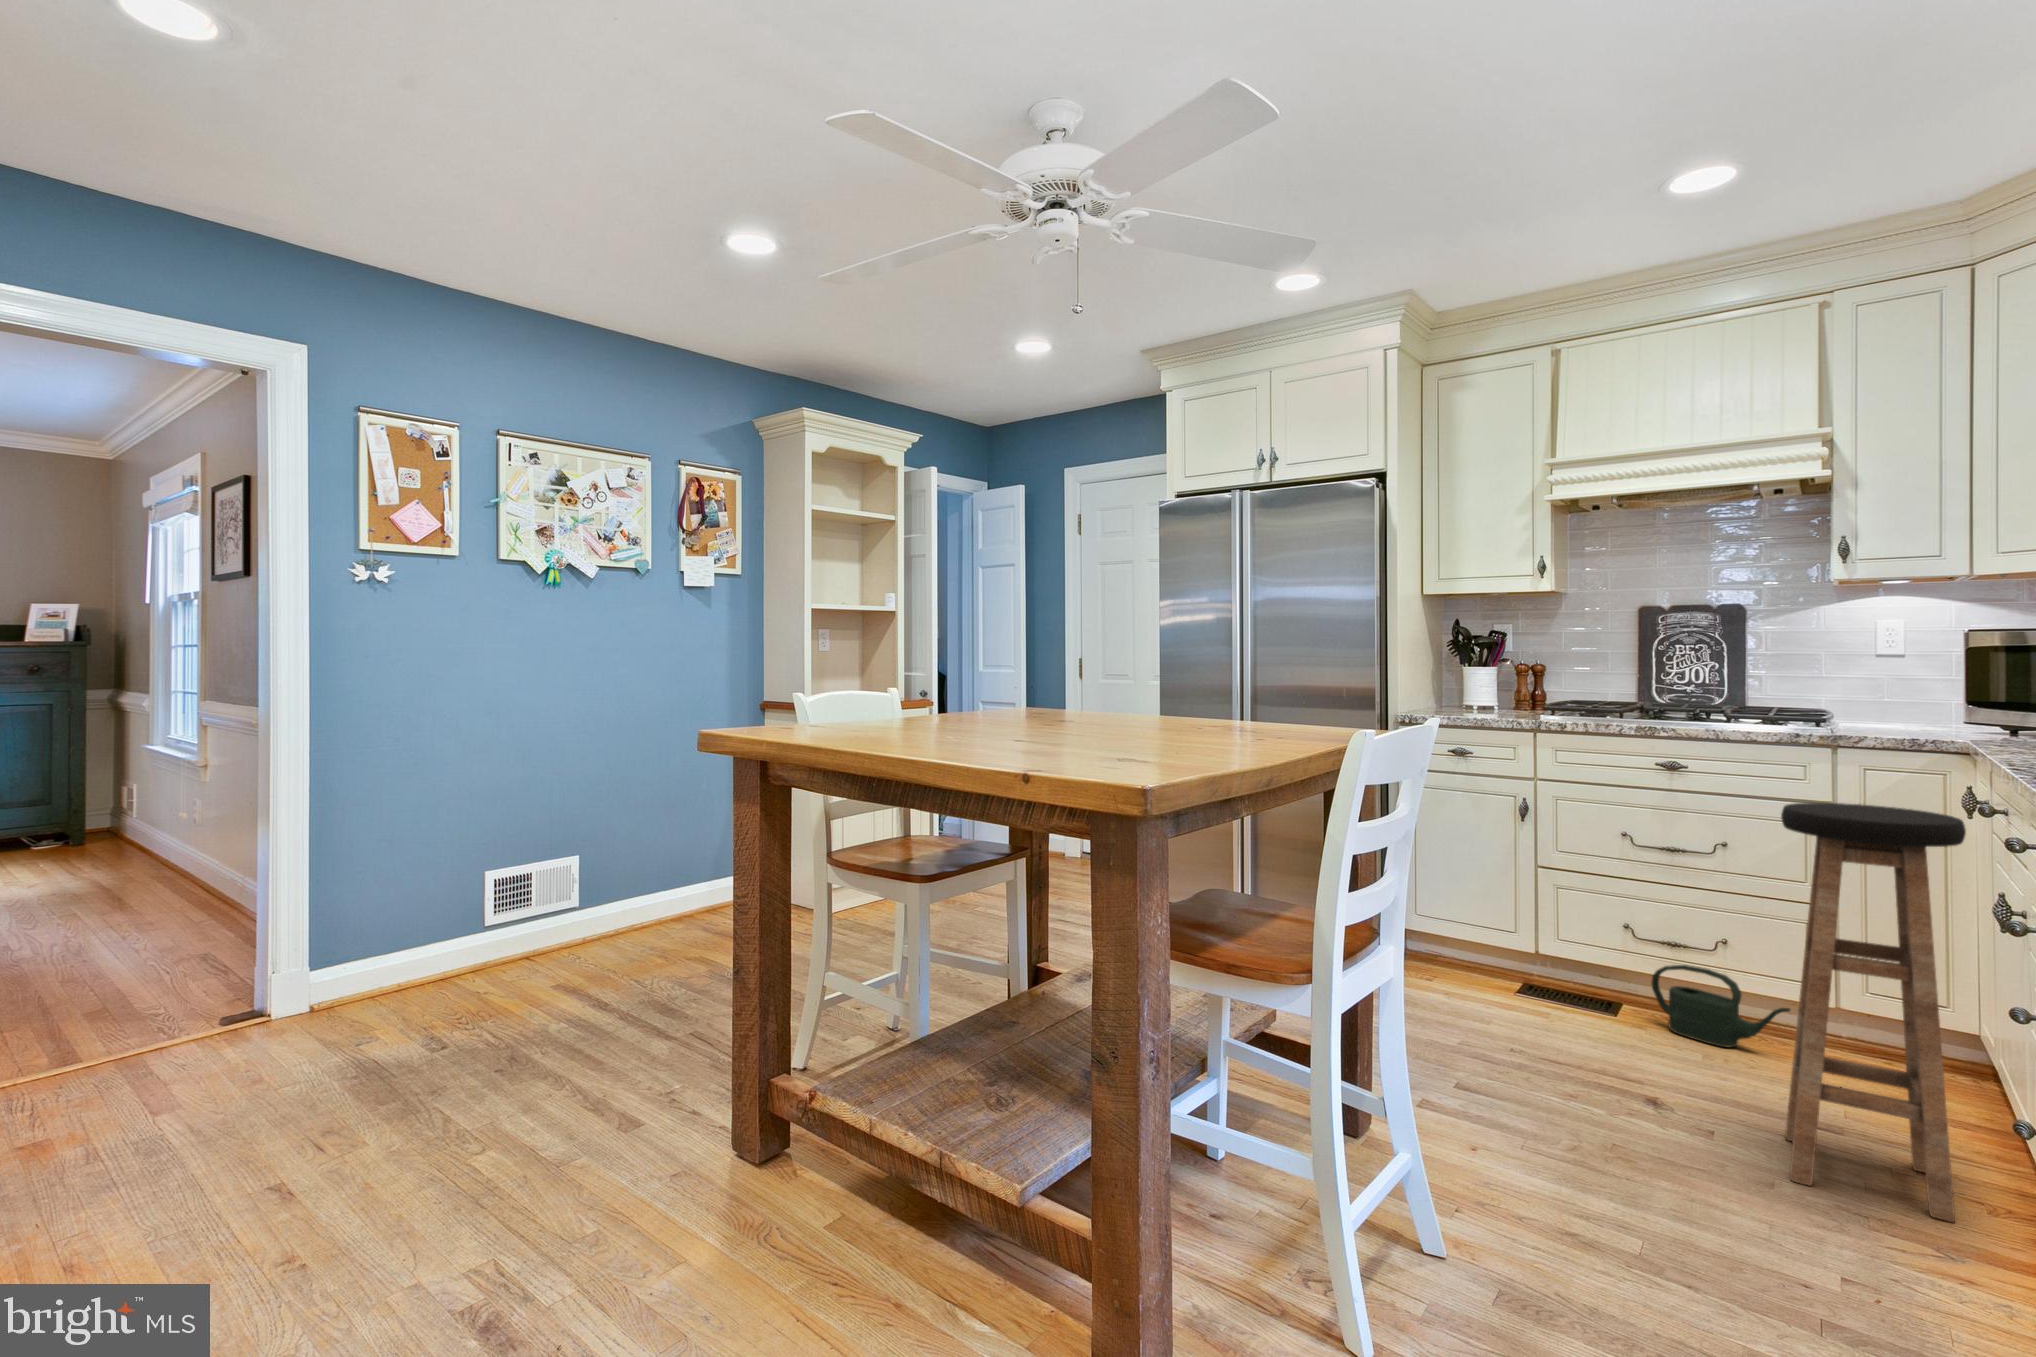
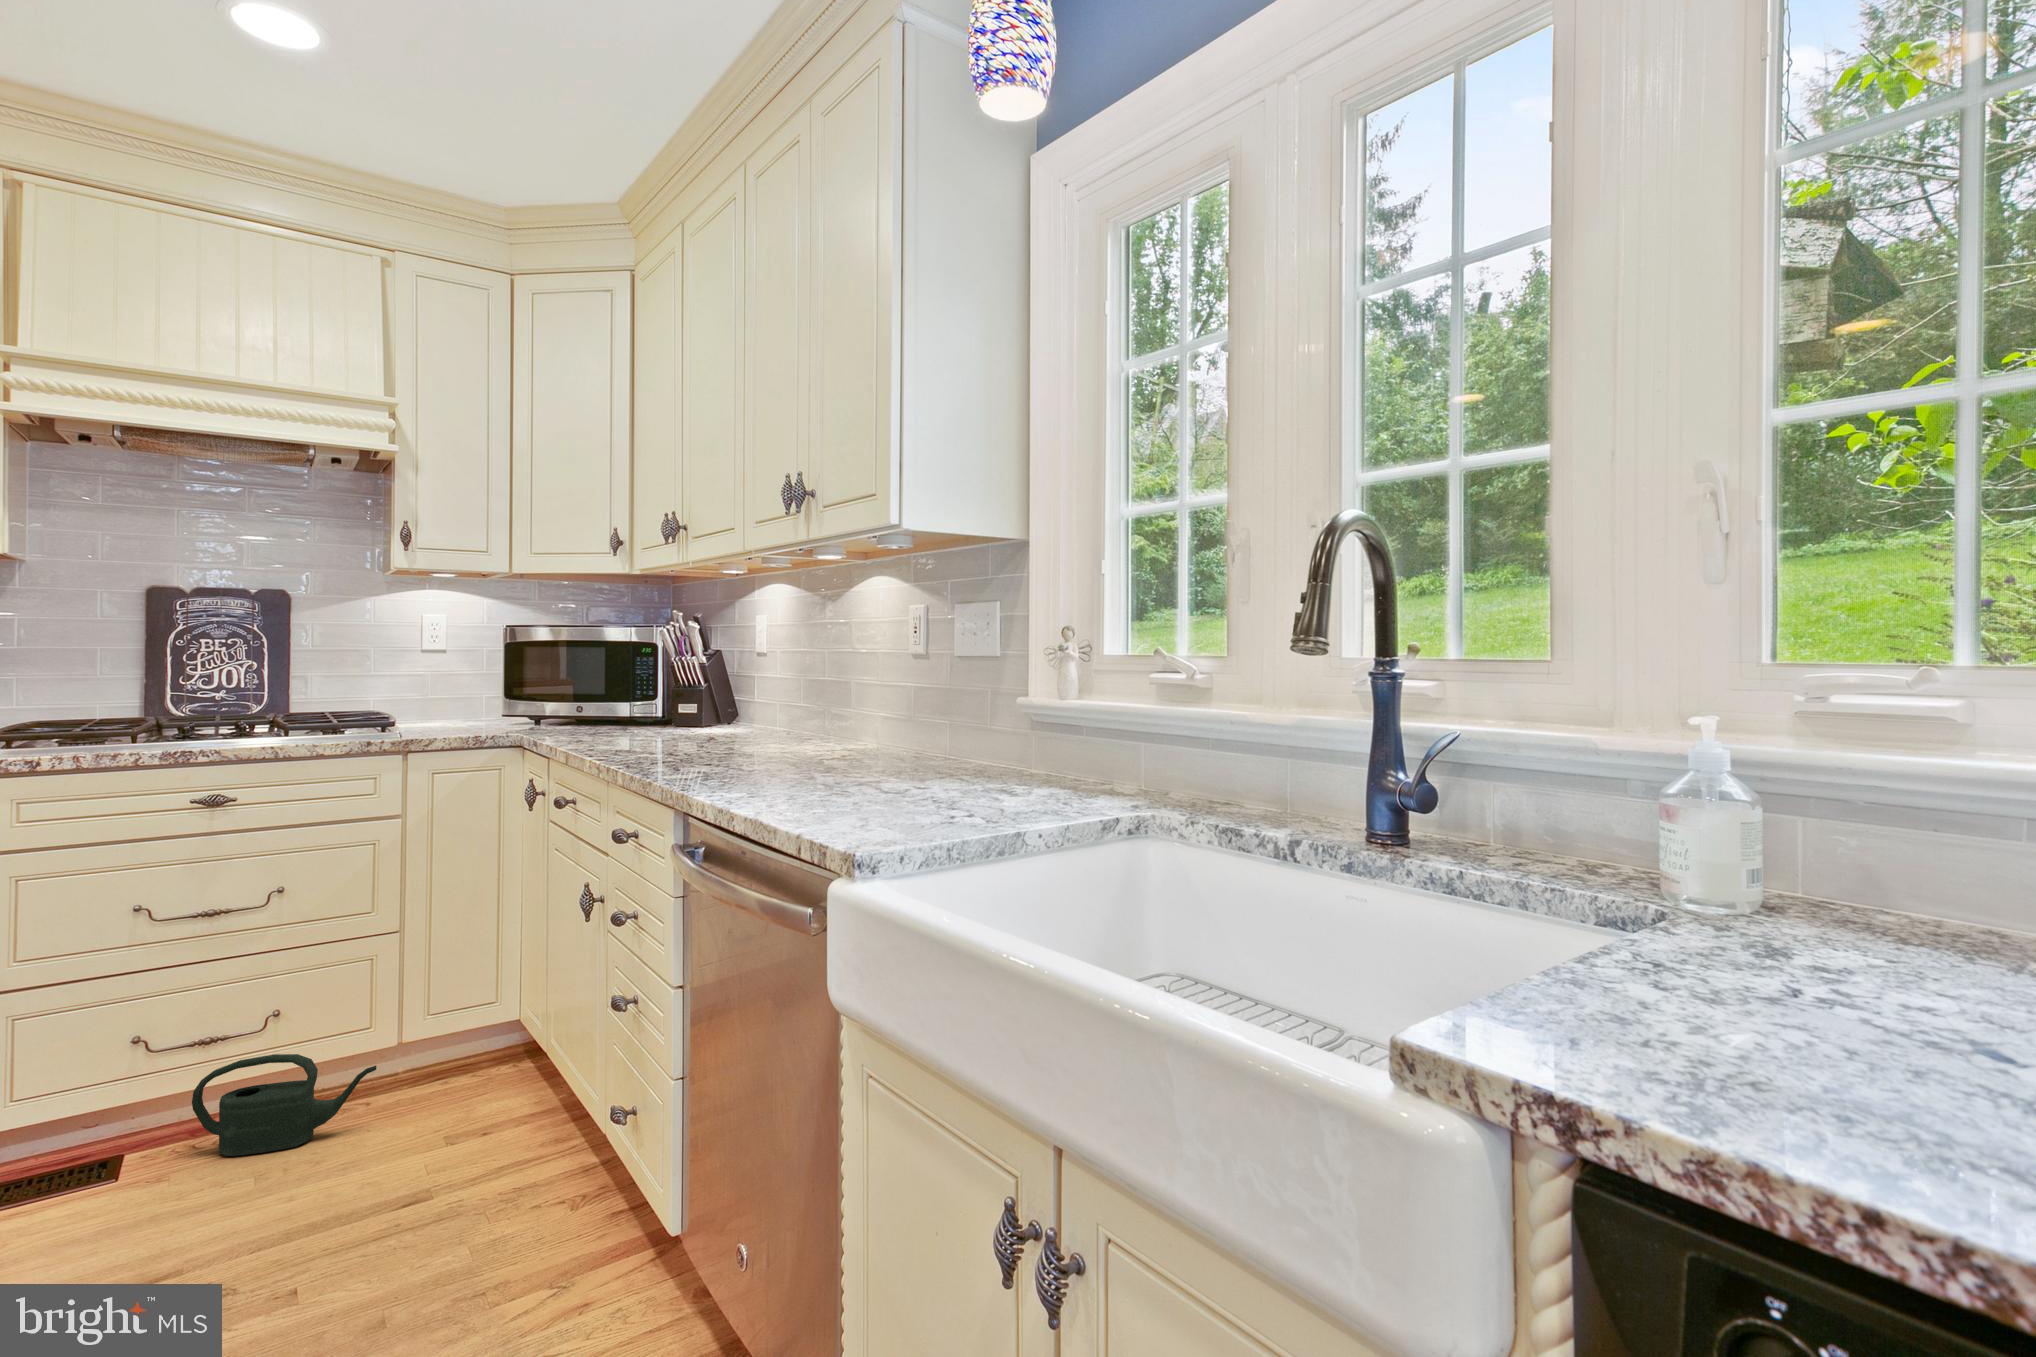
bar stool: present [1781,803,1966,1222] -> none [405,821,584,1296]

